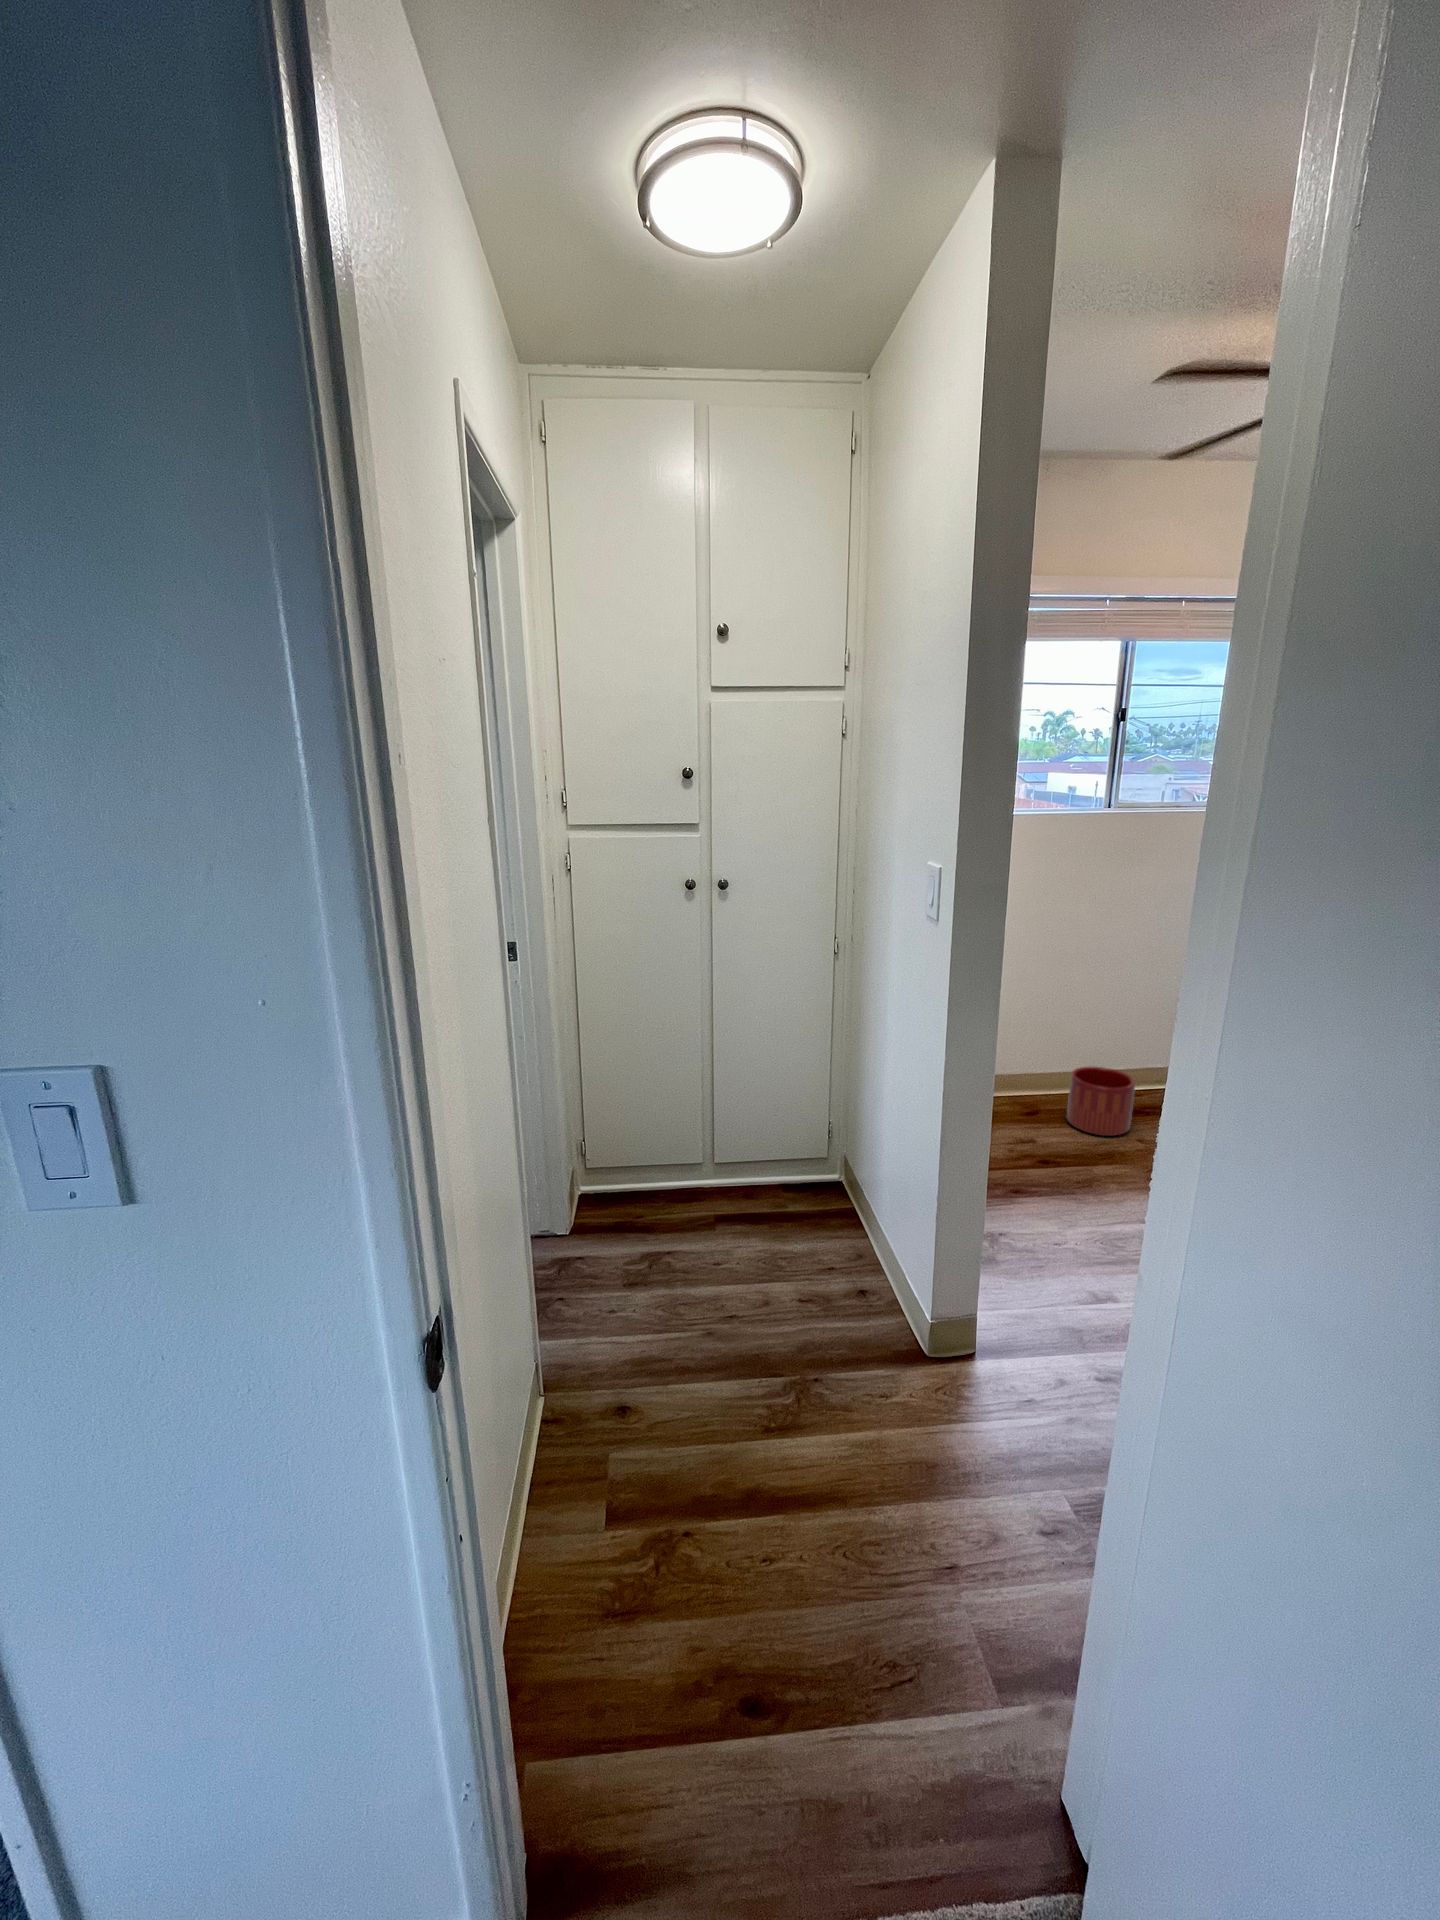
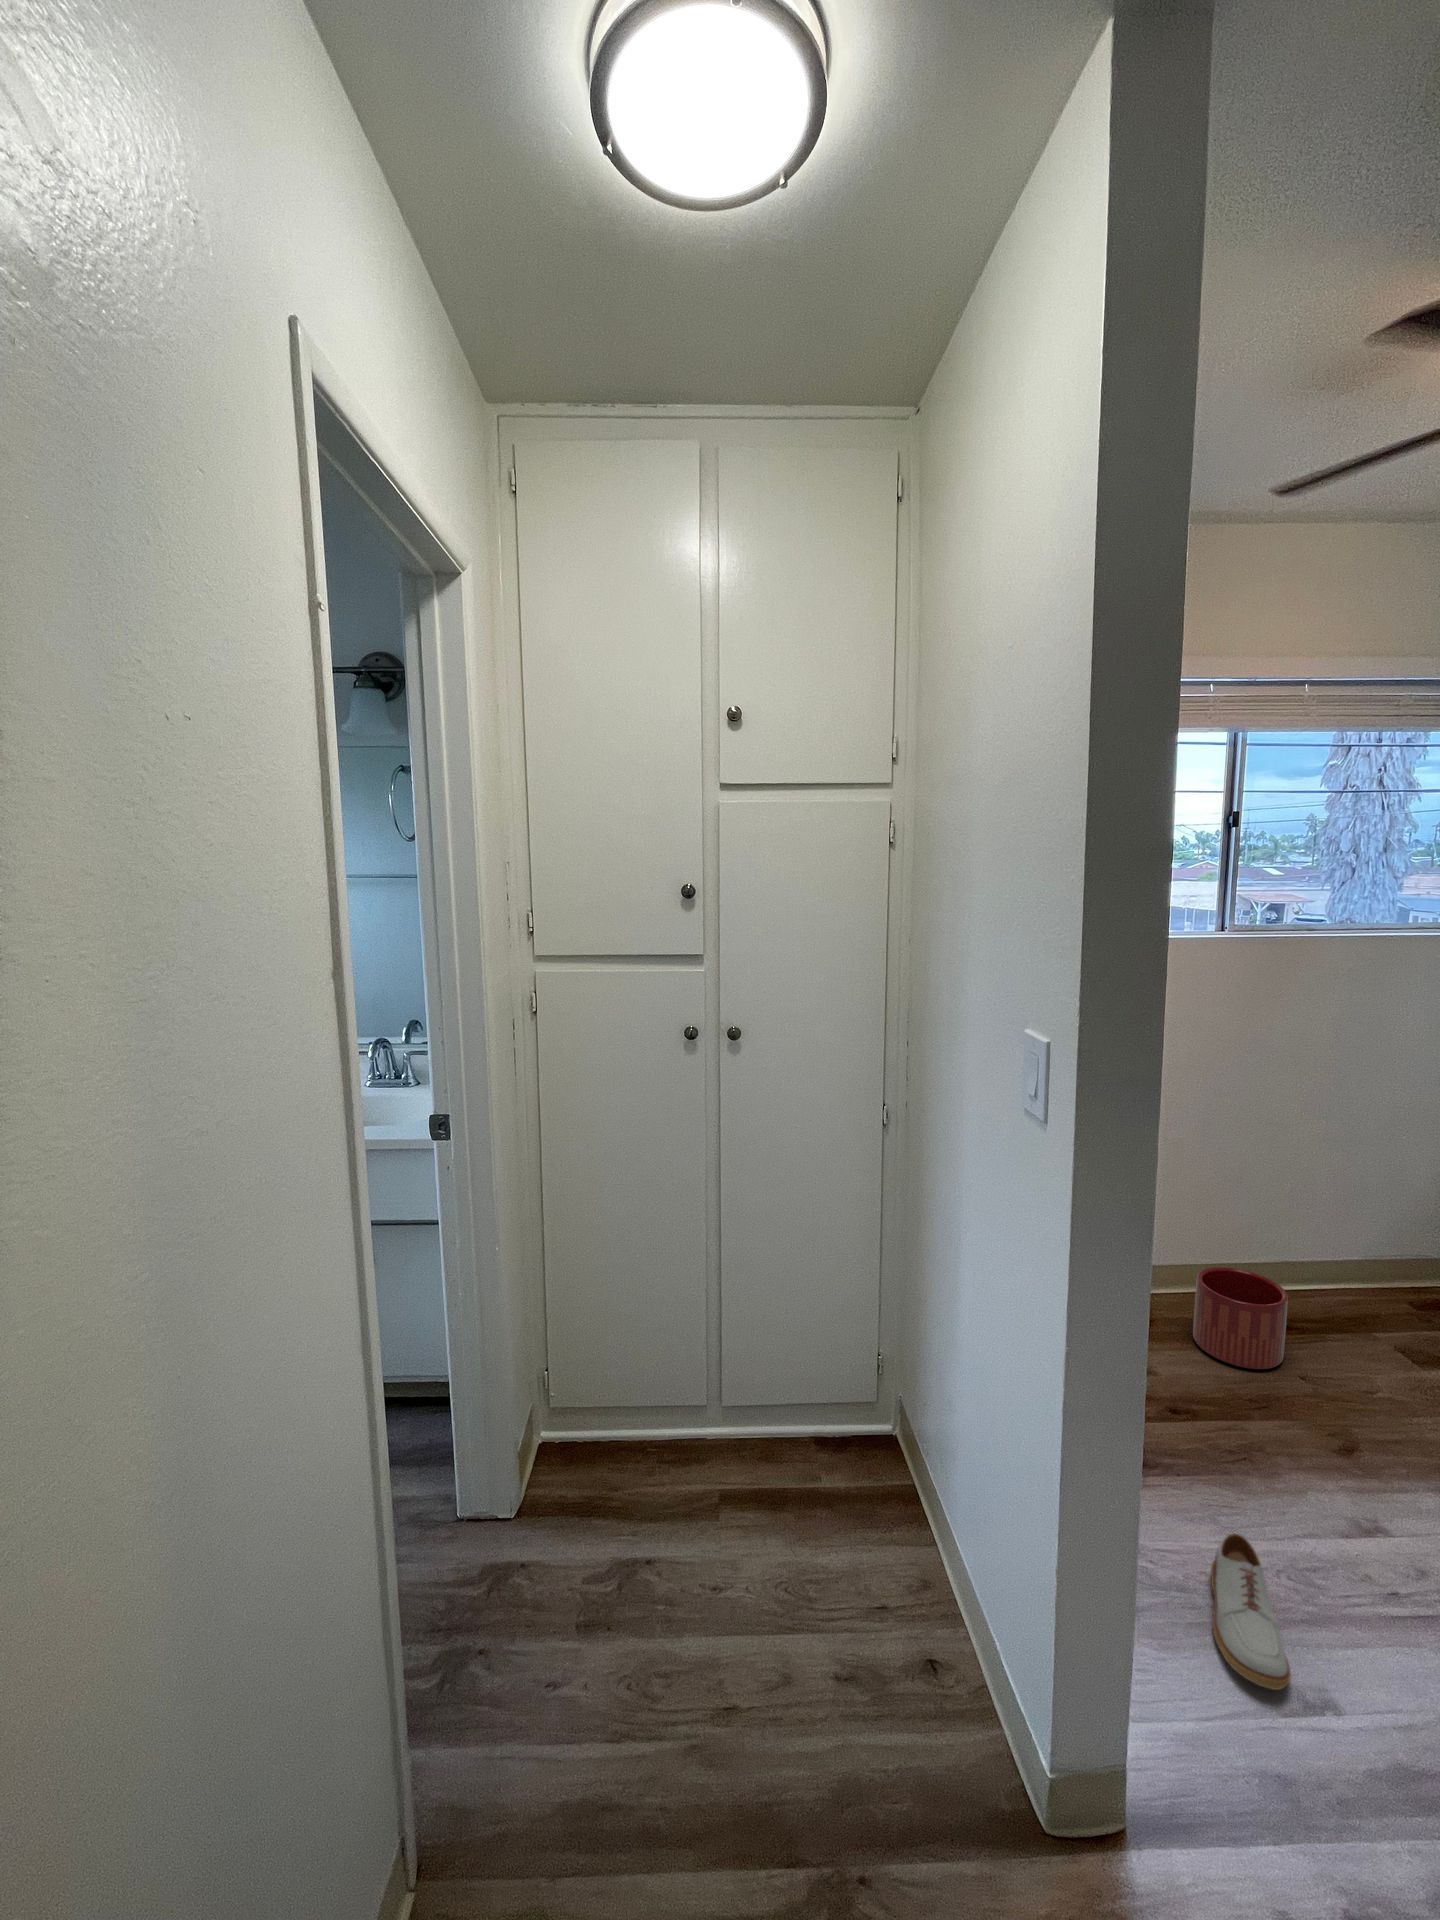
shoe: none [1049,1217,1093,1293] -> present [1211,1534,1291,1690]

